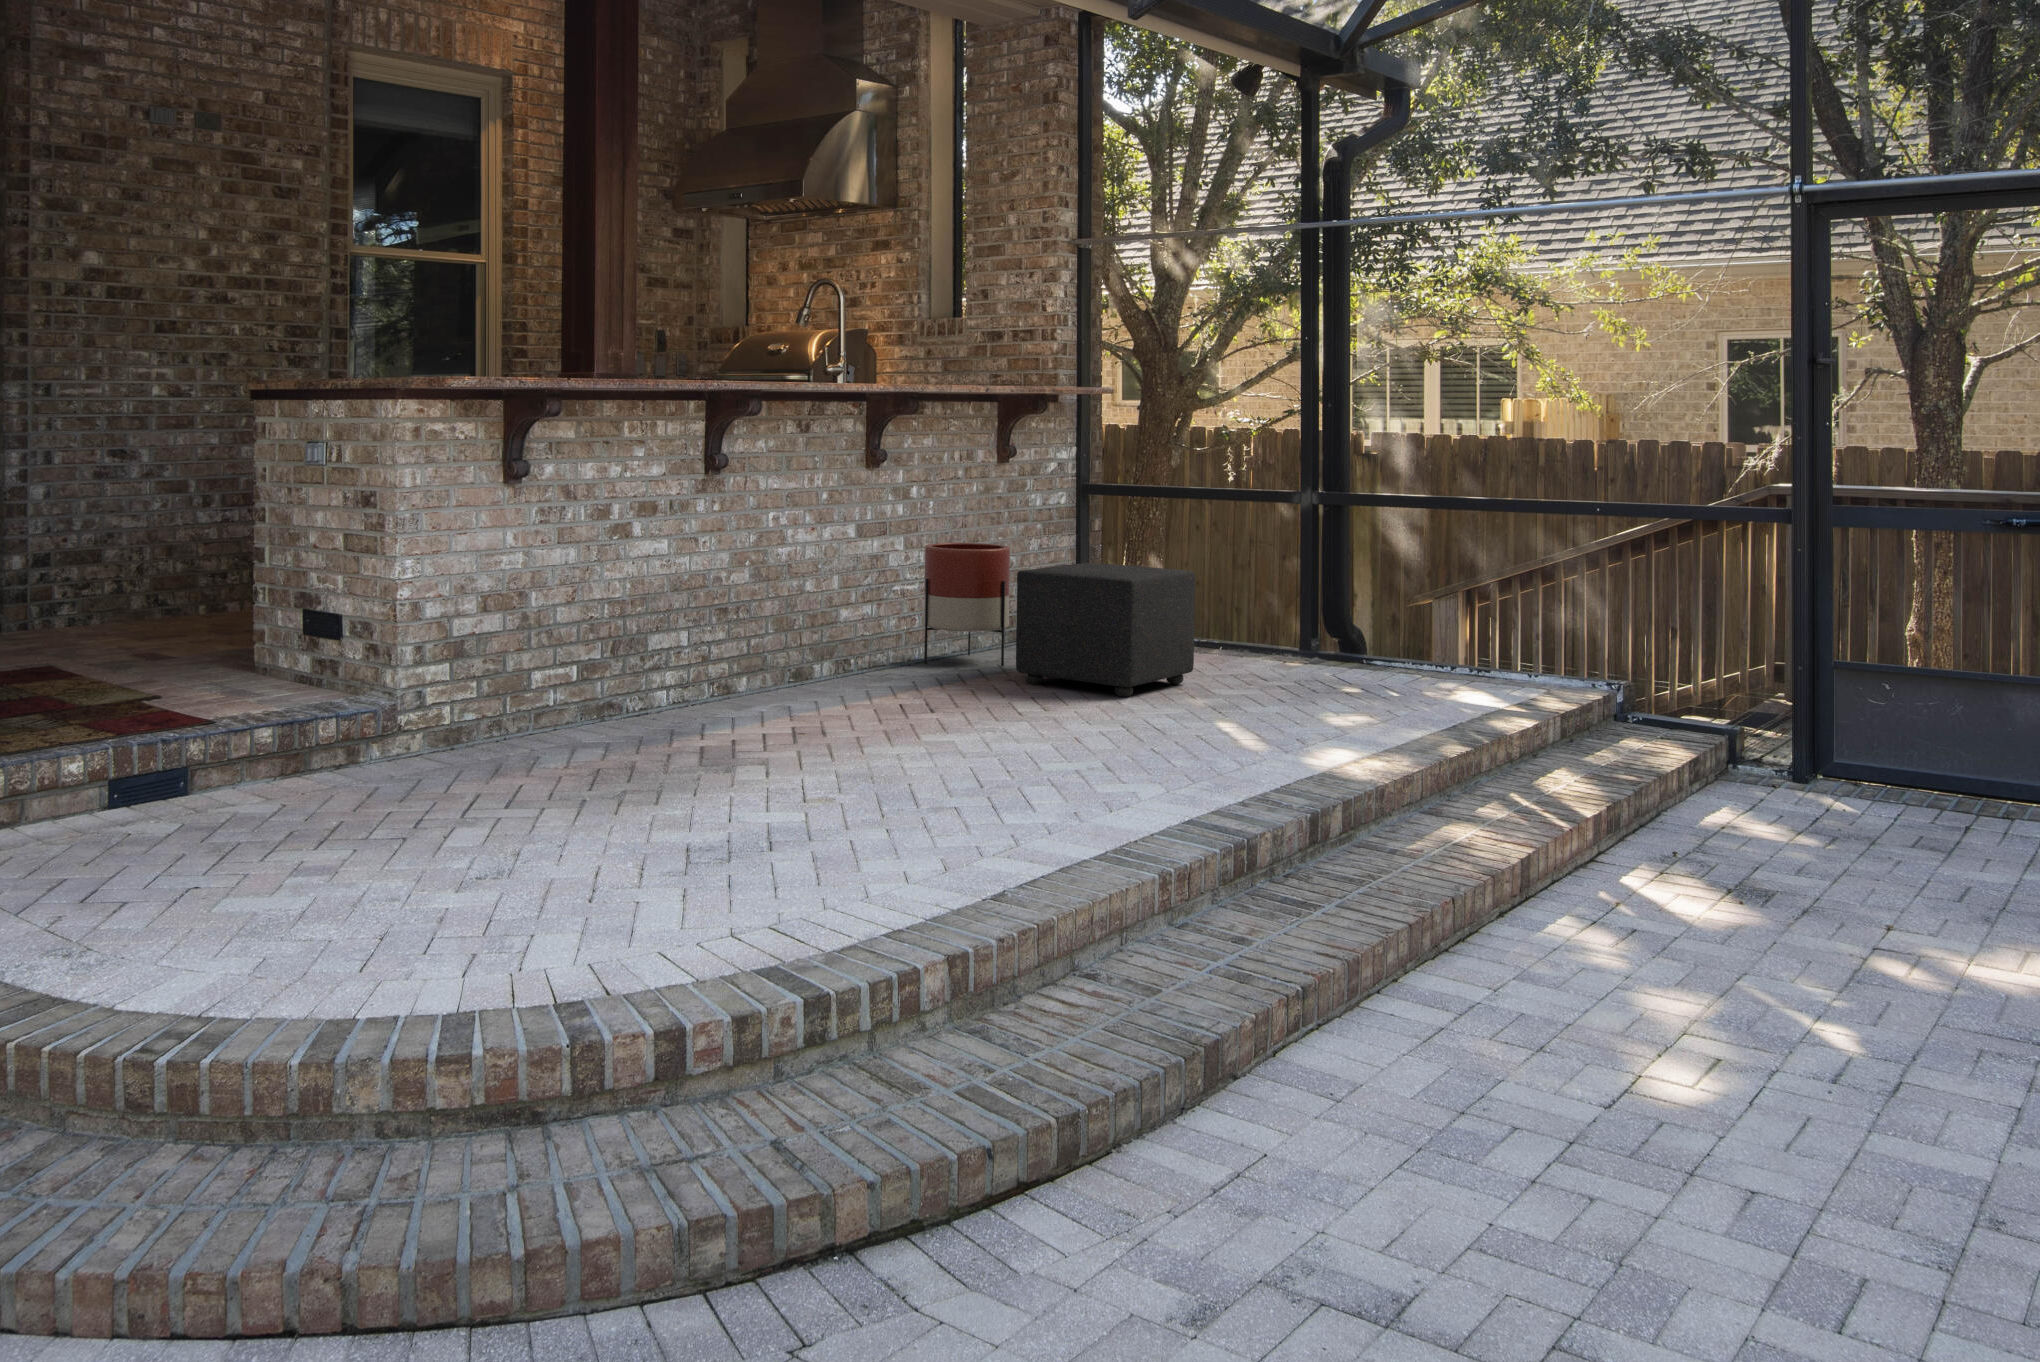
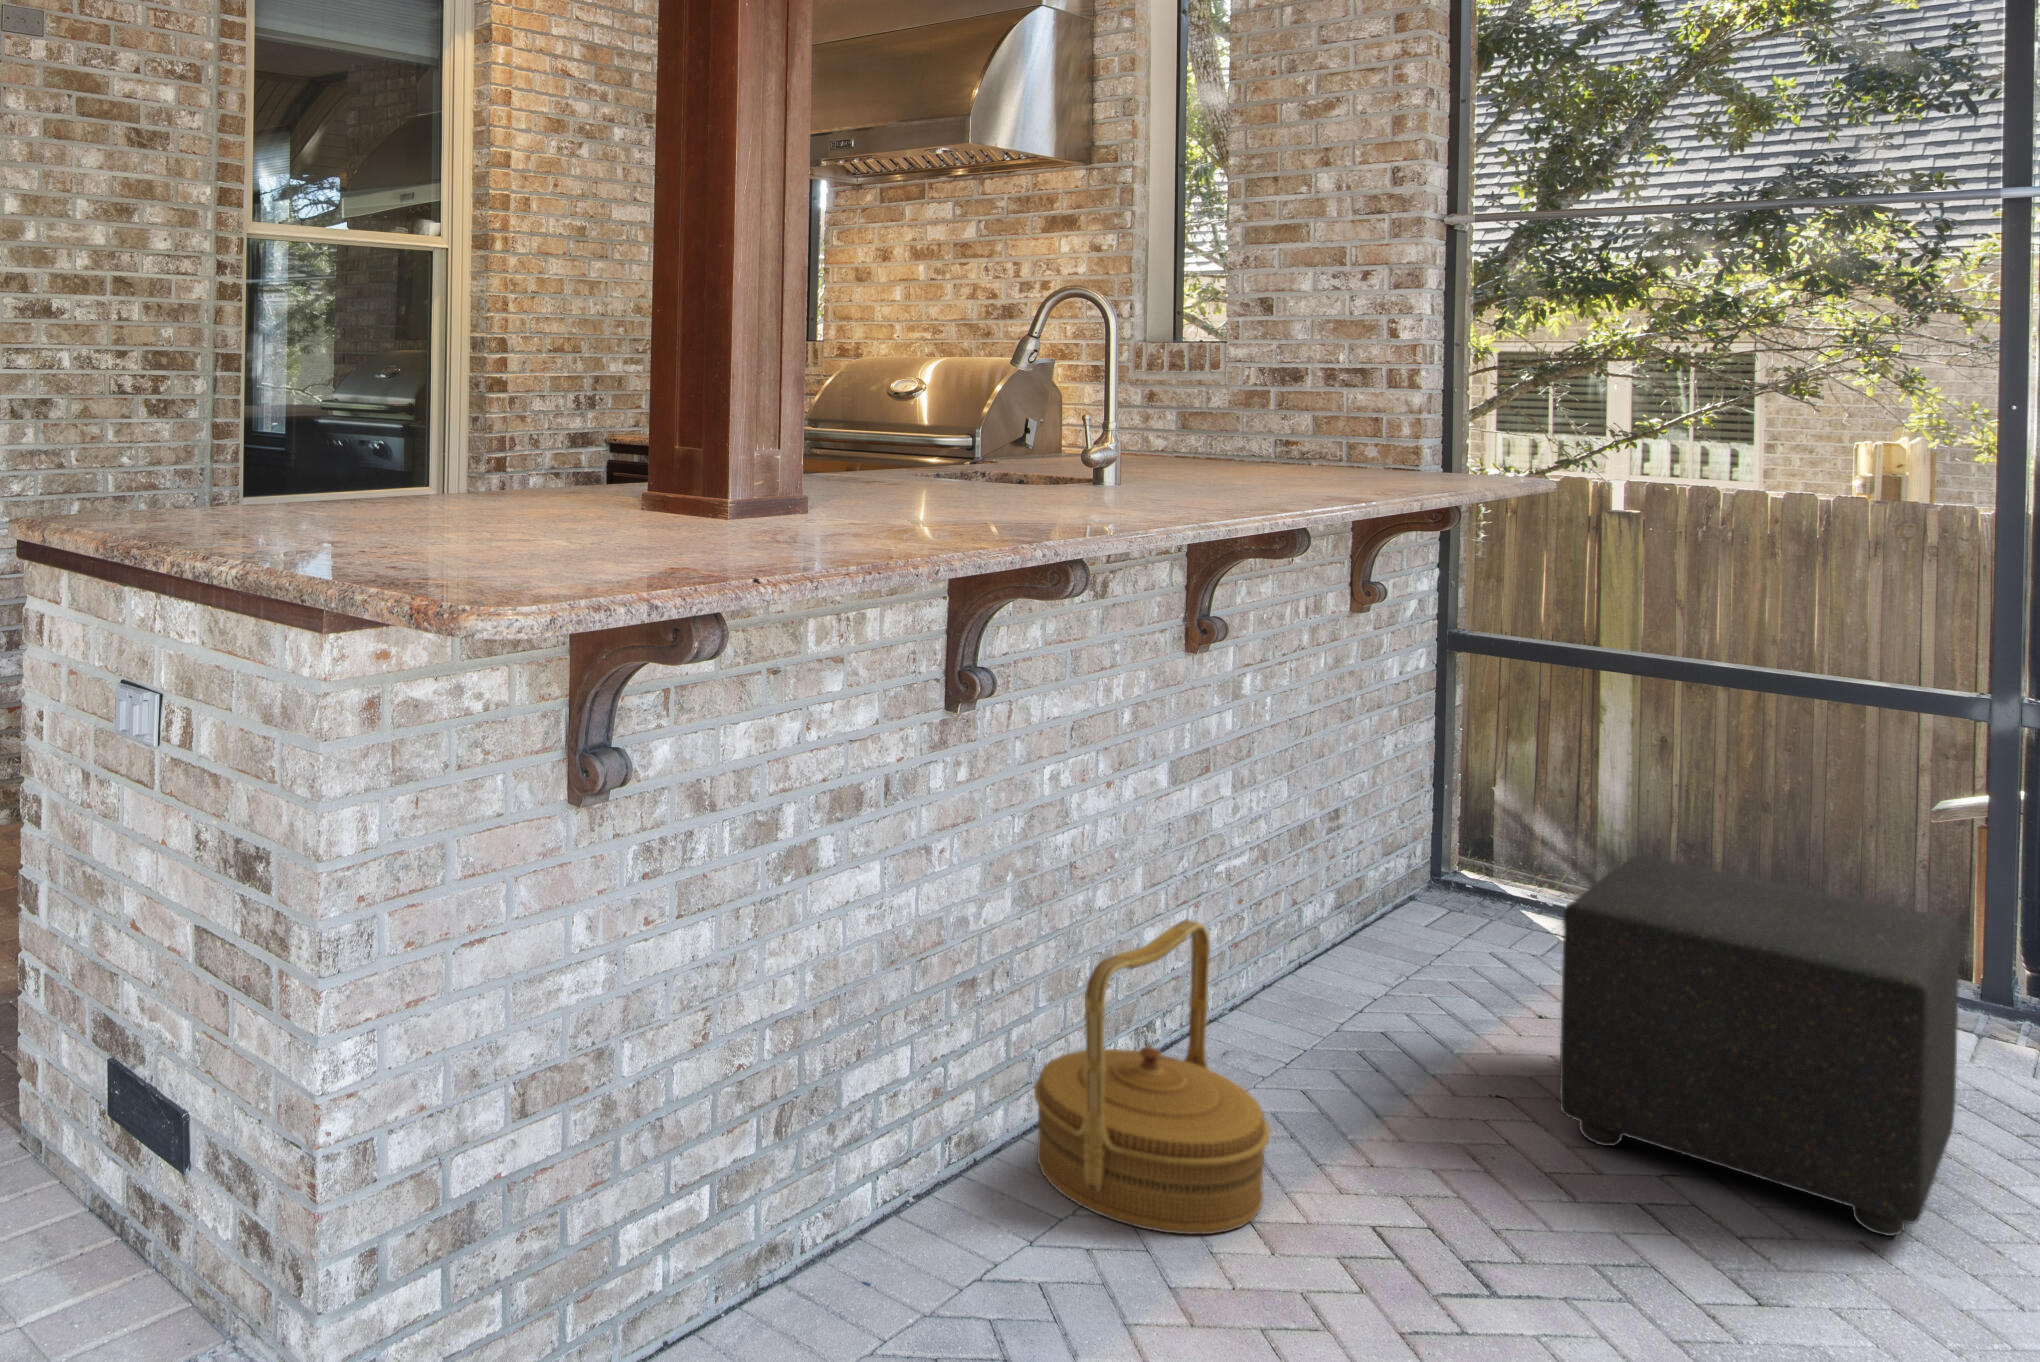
planter: present [923,543,1010,666] -> none [1274,778,1461,1048]
woven basket: none [751,578,854,700] -> present [1034,919,1270,1234]

